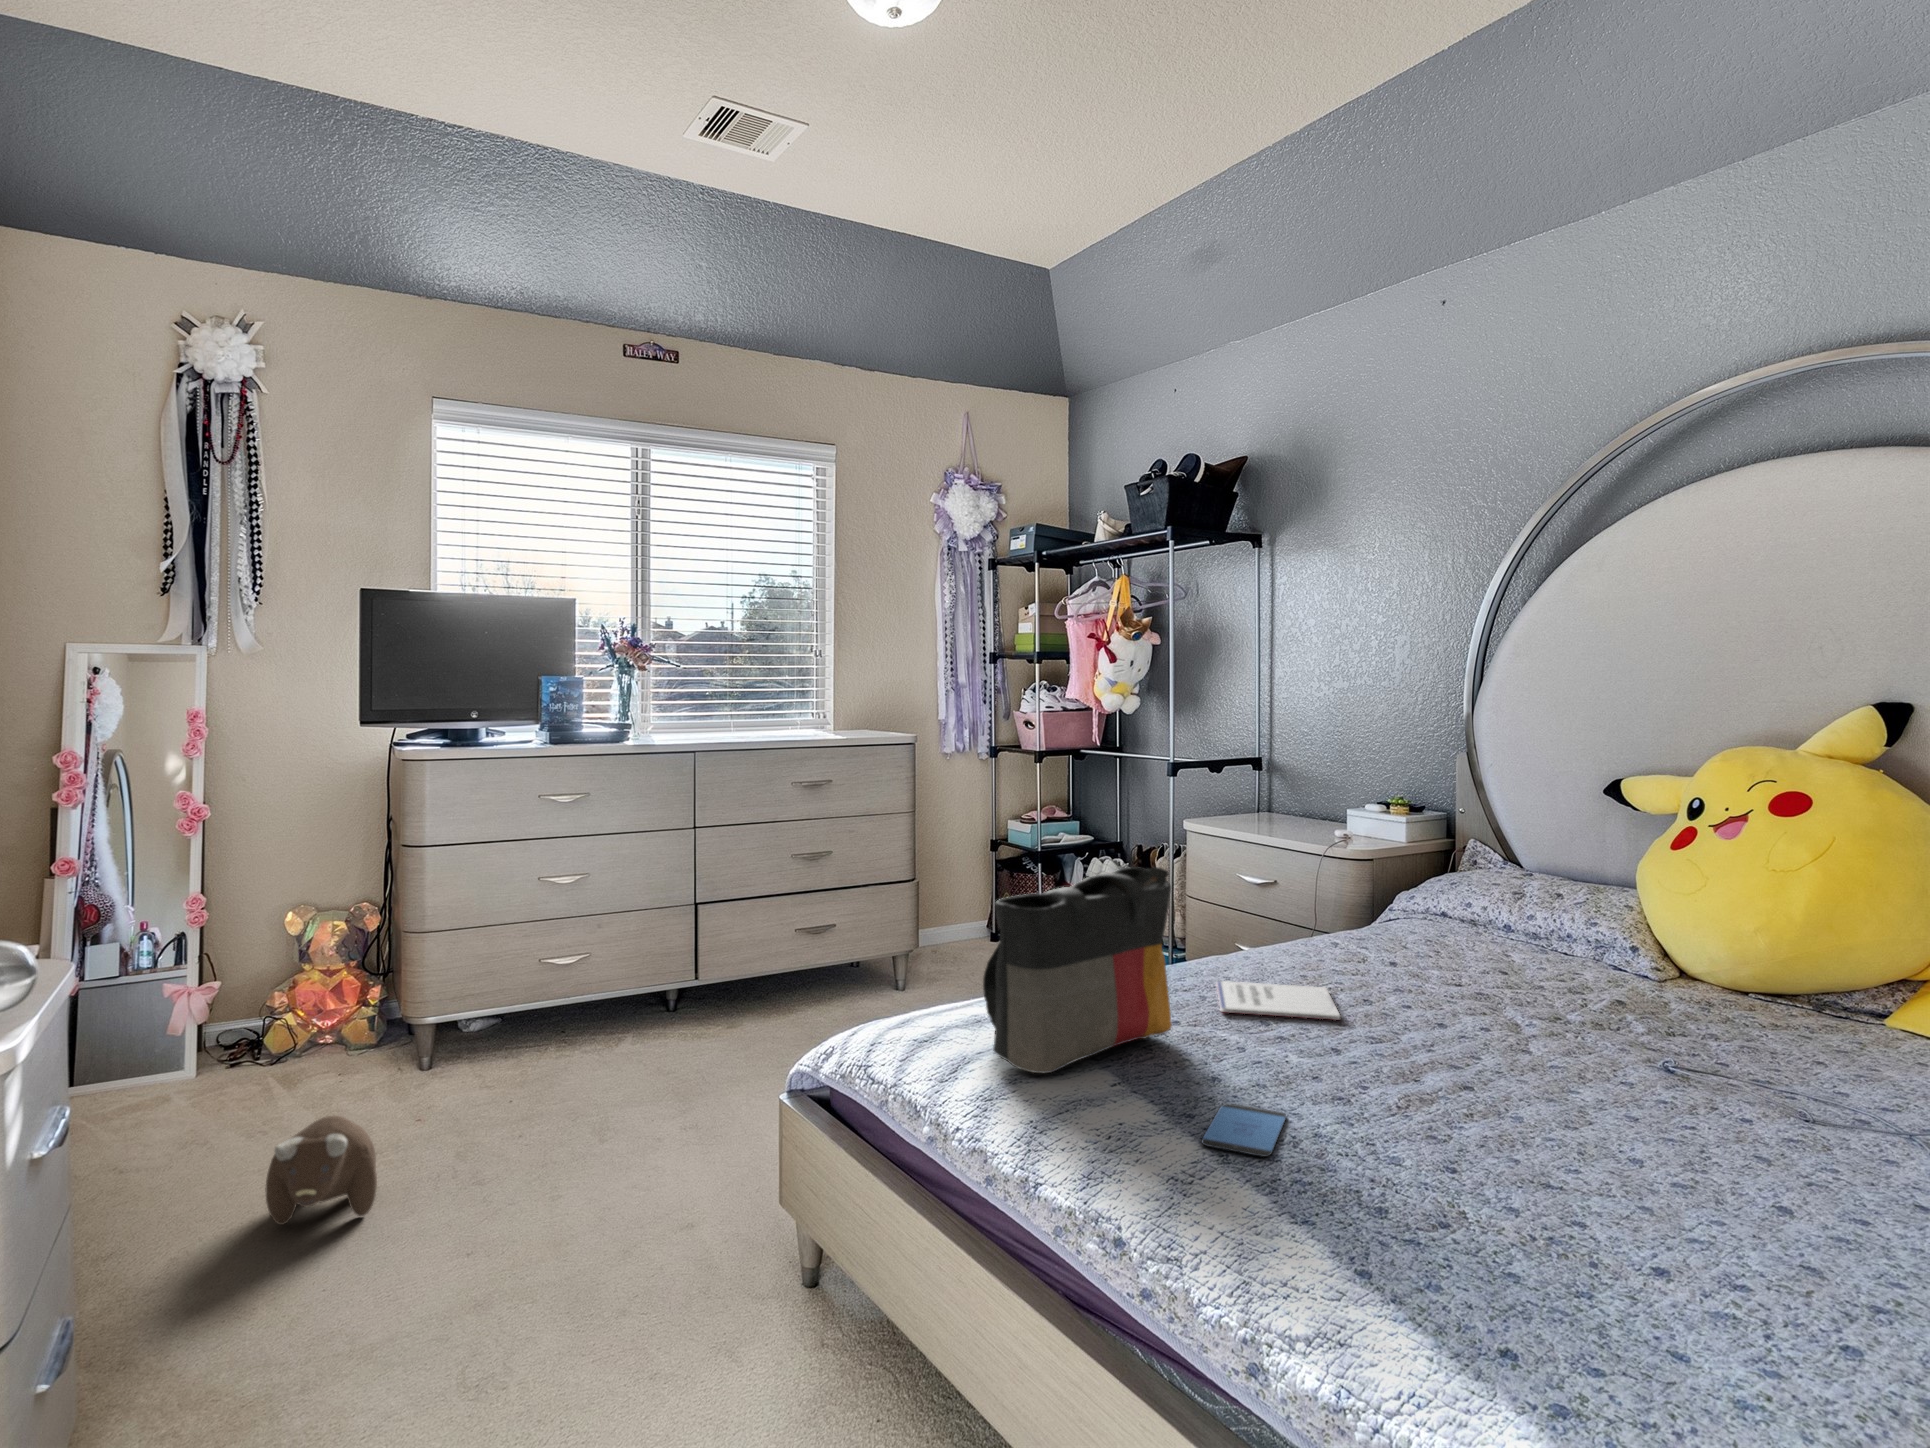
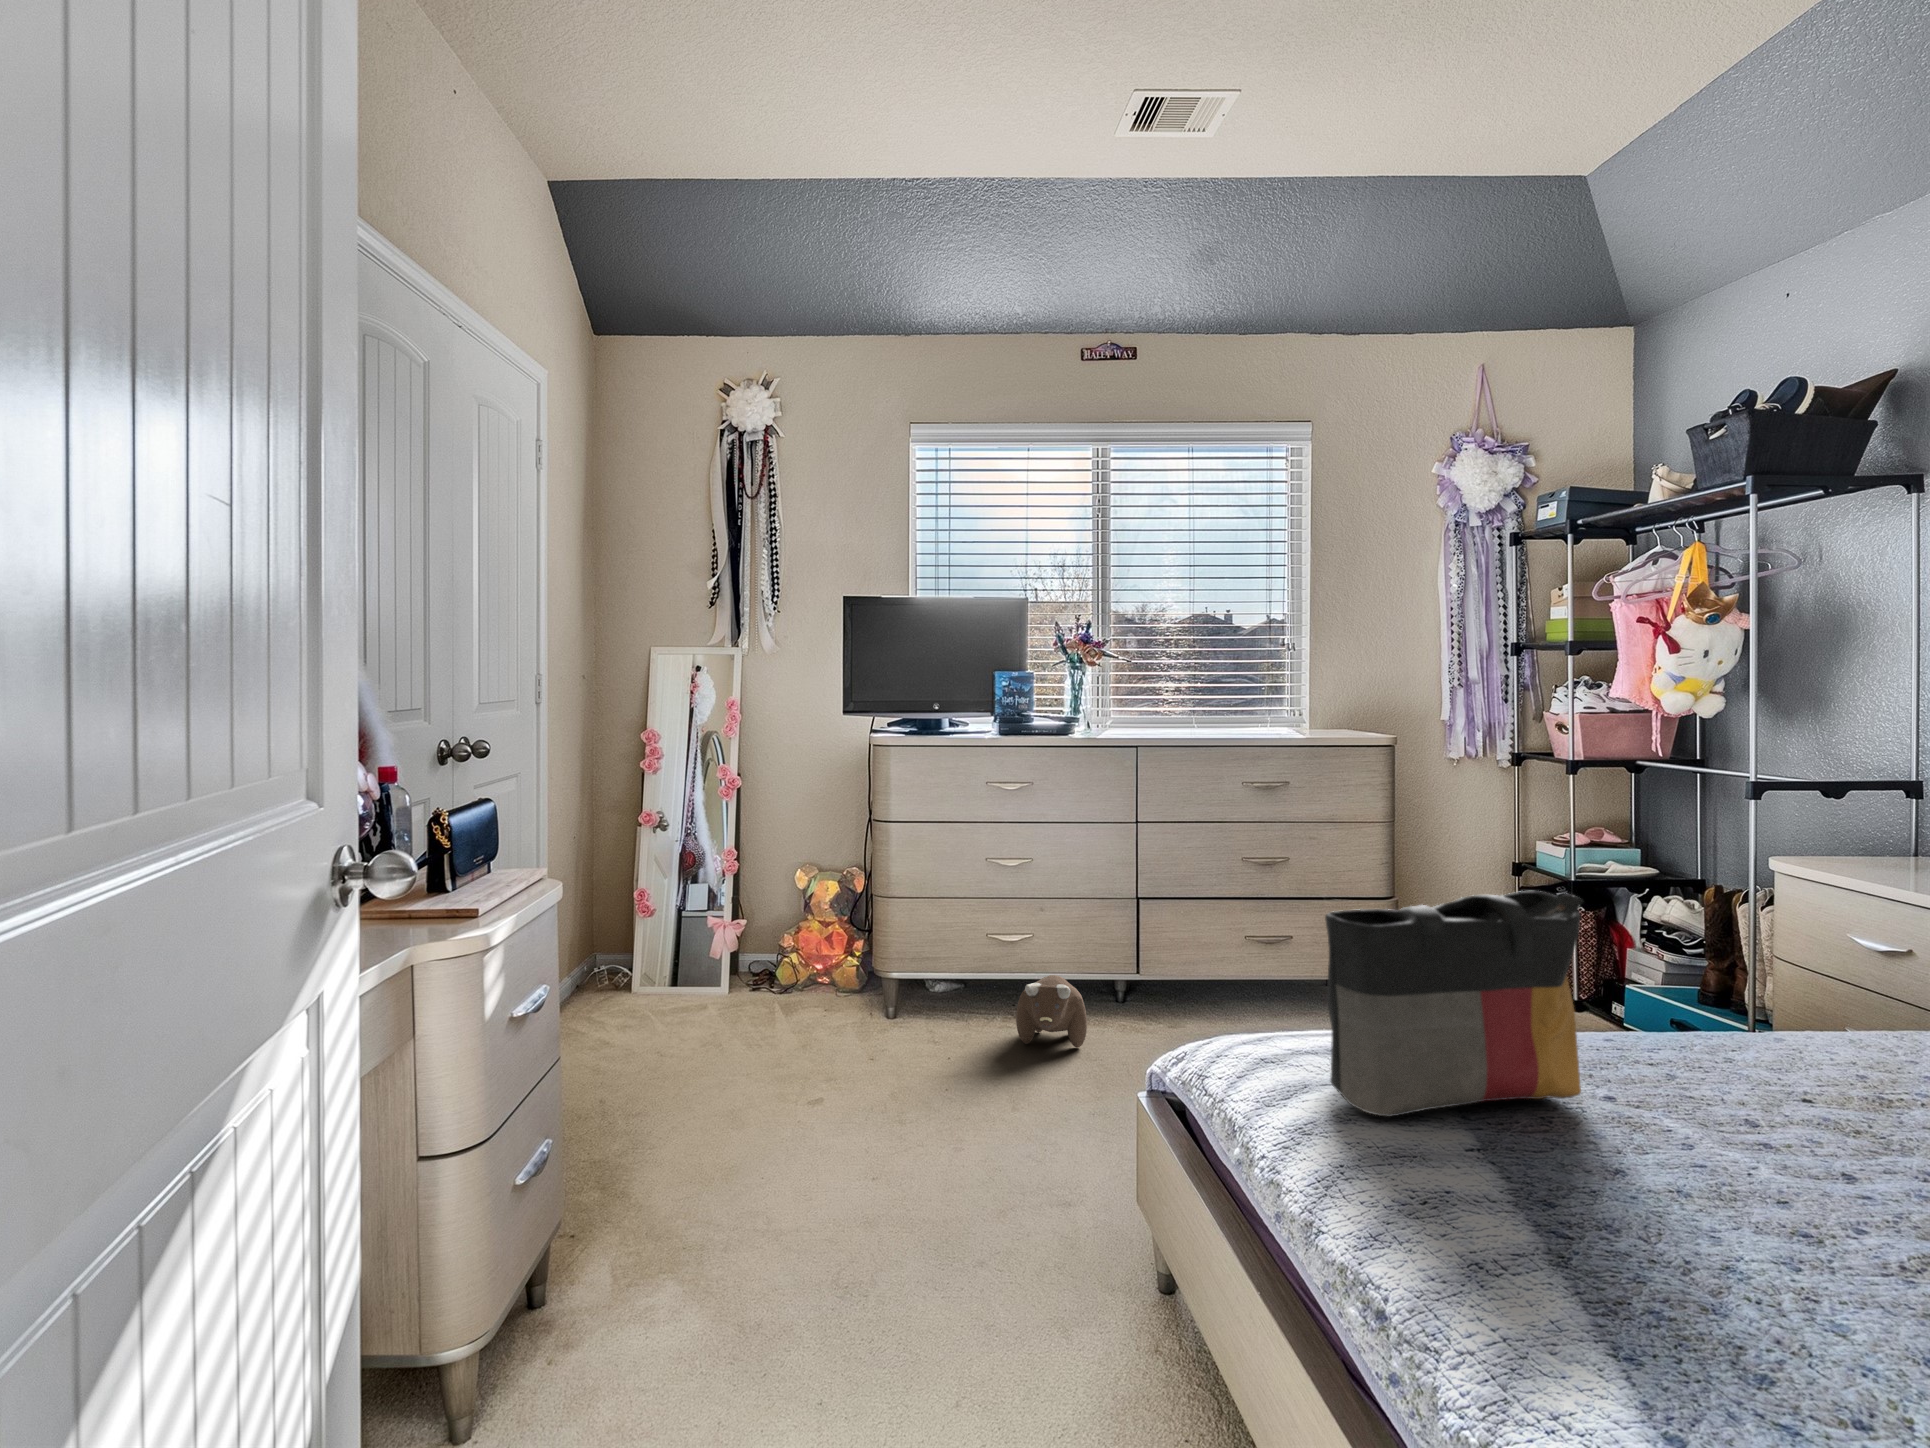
notebook: present [1216,981,1340,1020] -> none [1675,1048,1867,1124]
smartphone: present [1202,1104,1286,1157] -> none [1537,1192,1686,1264]
plush toy: present [265,1116,377,1225] -> present [1016,975,1087,1048]

